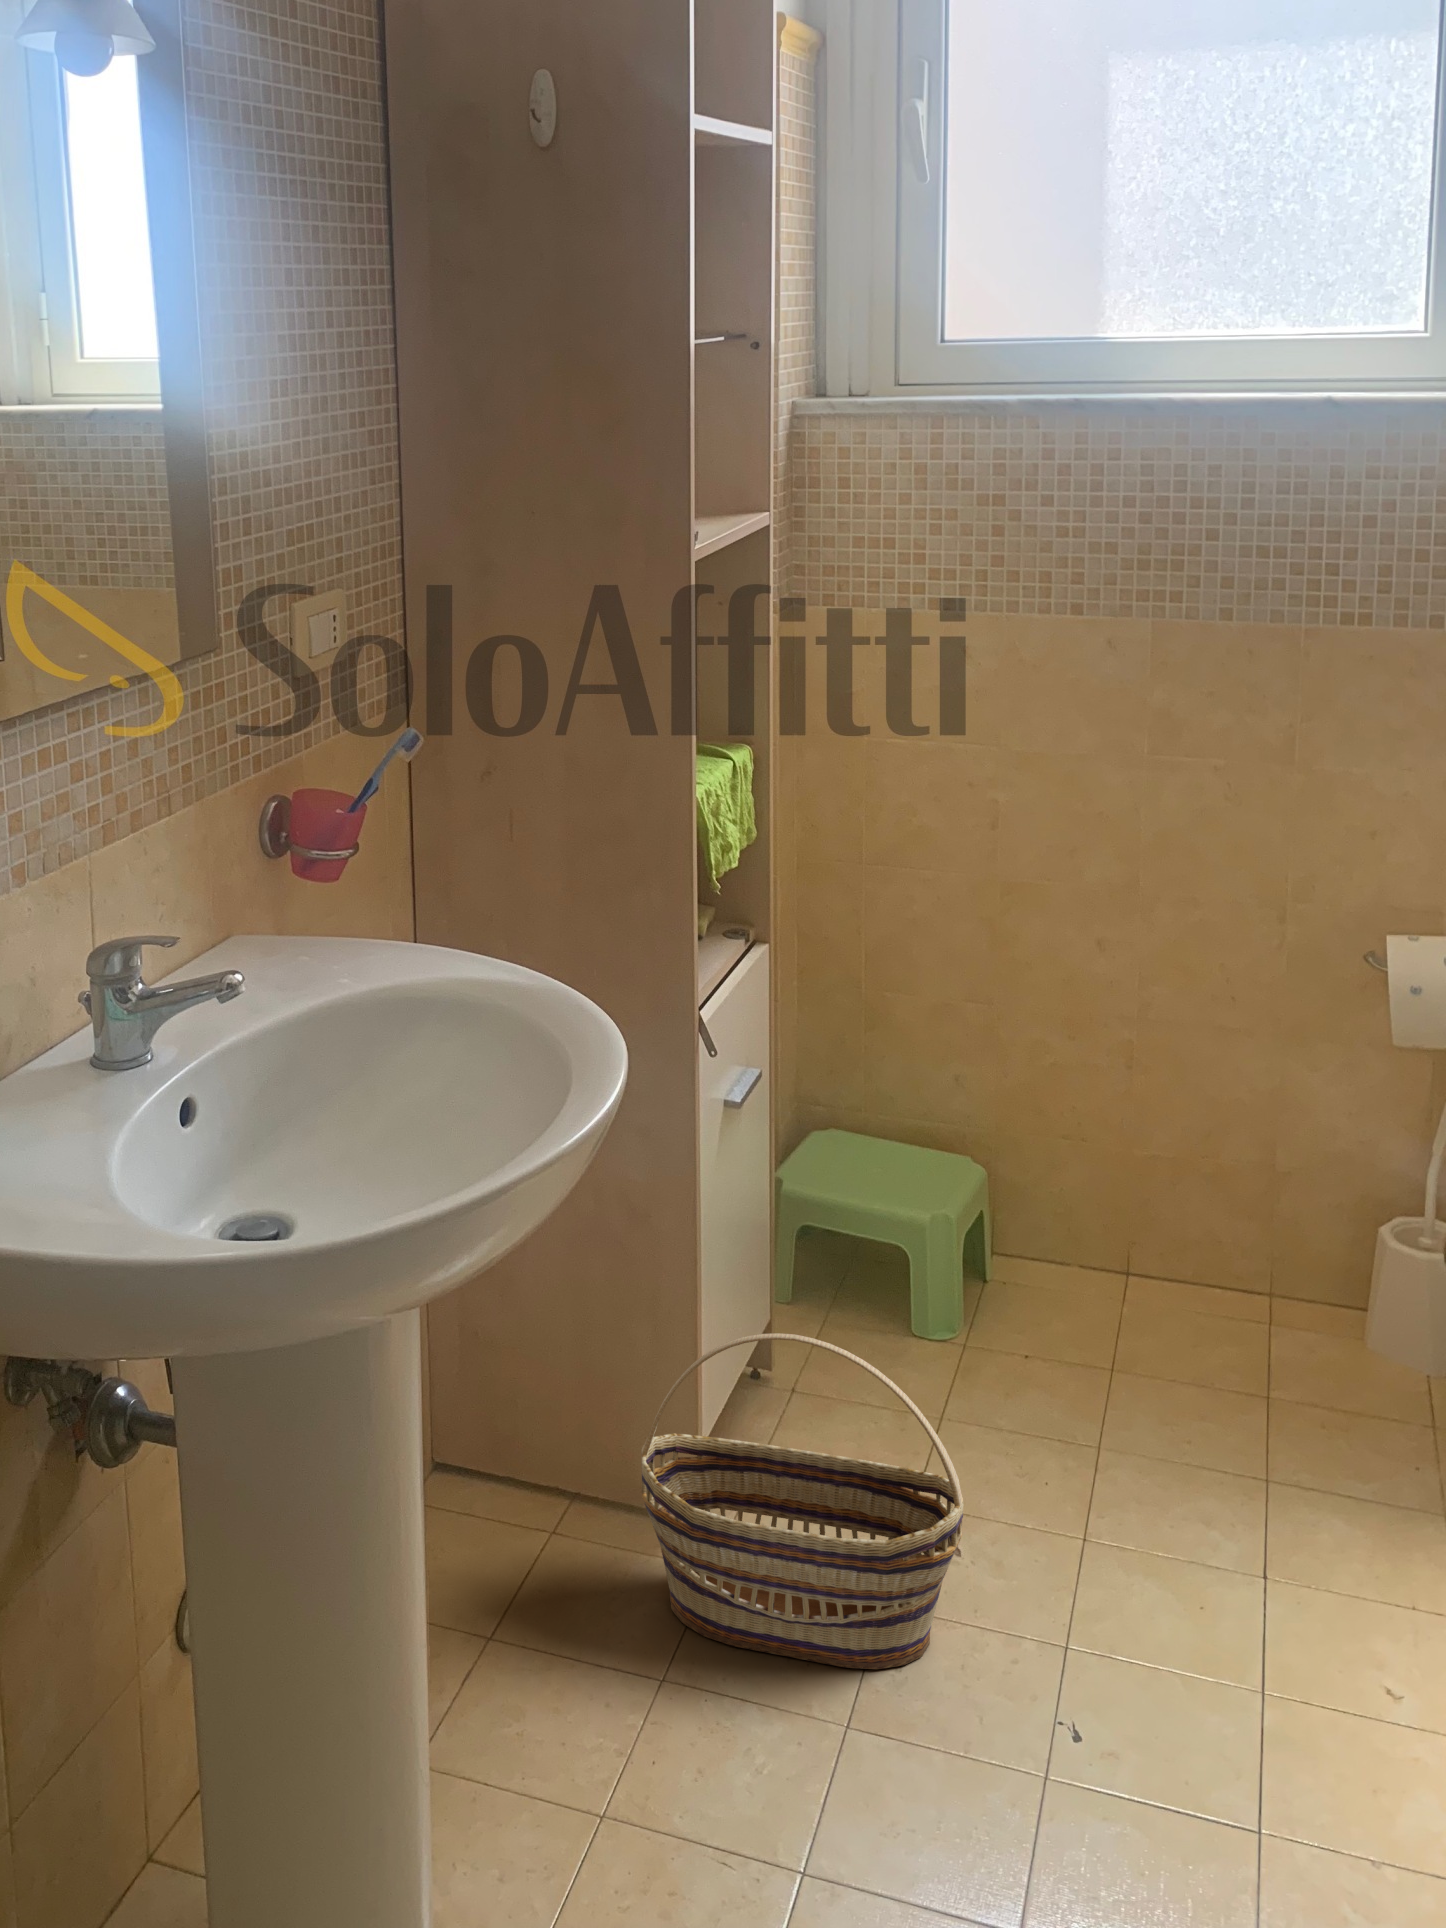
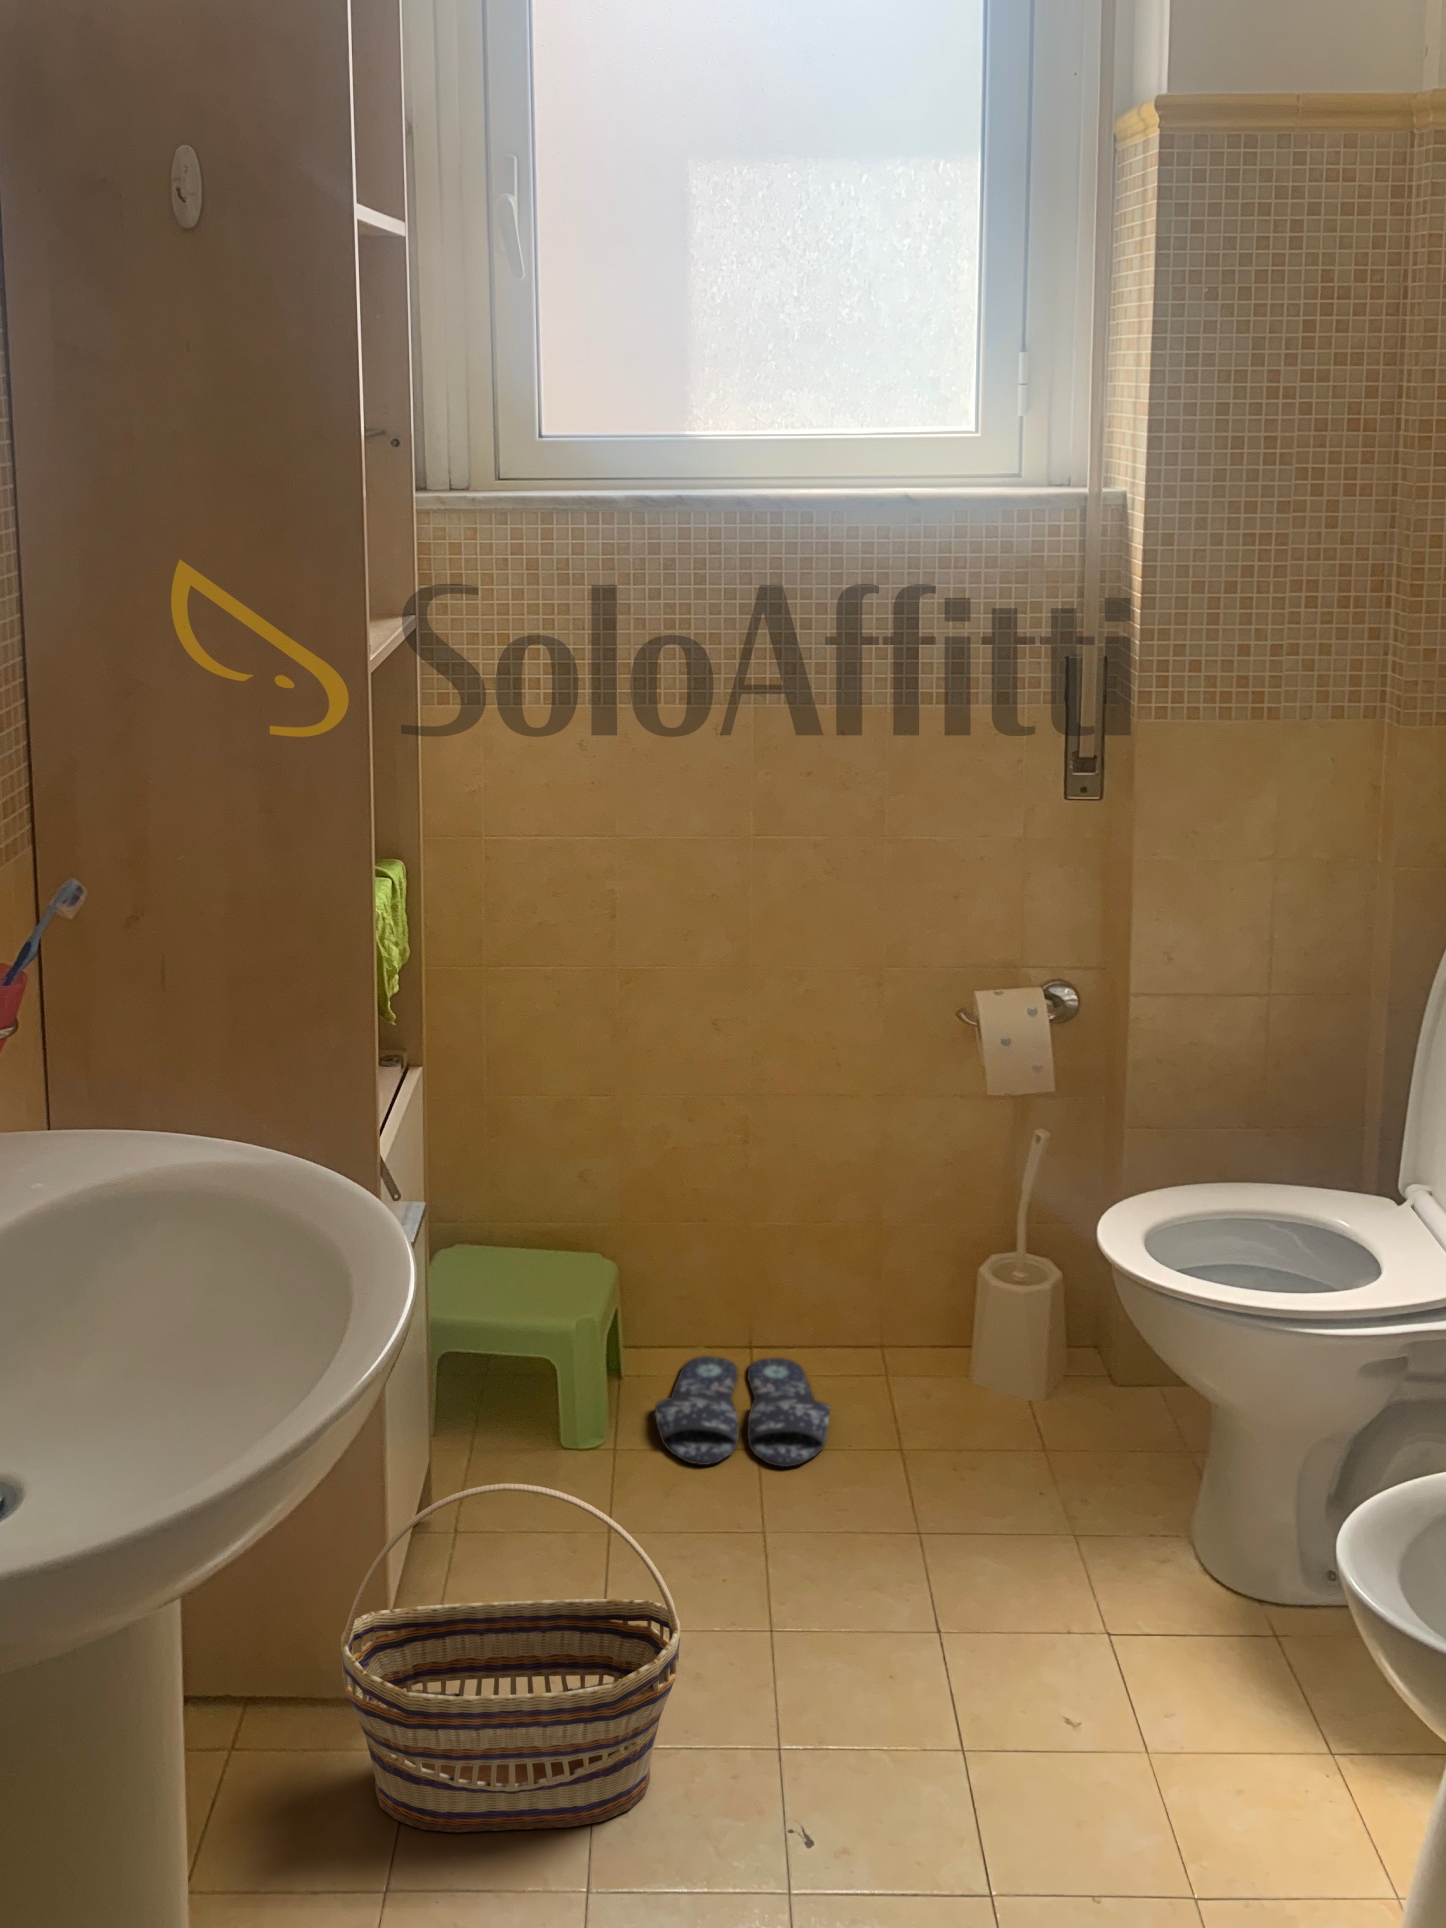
slippers: none [1007,1276,1195,1393] -> present [655,1356,830,1467]

